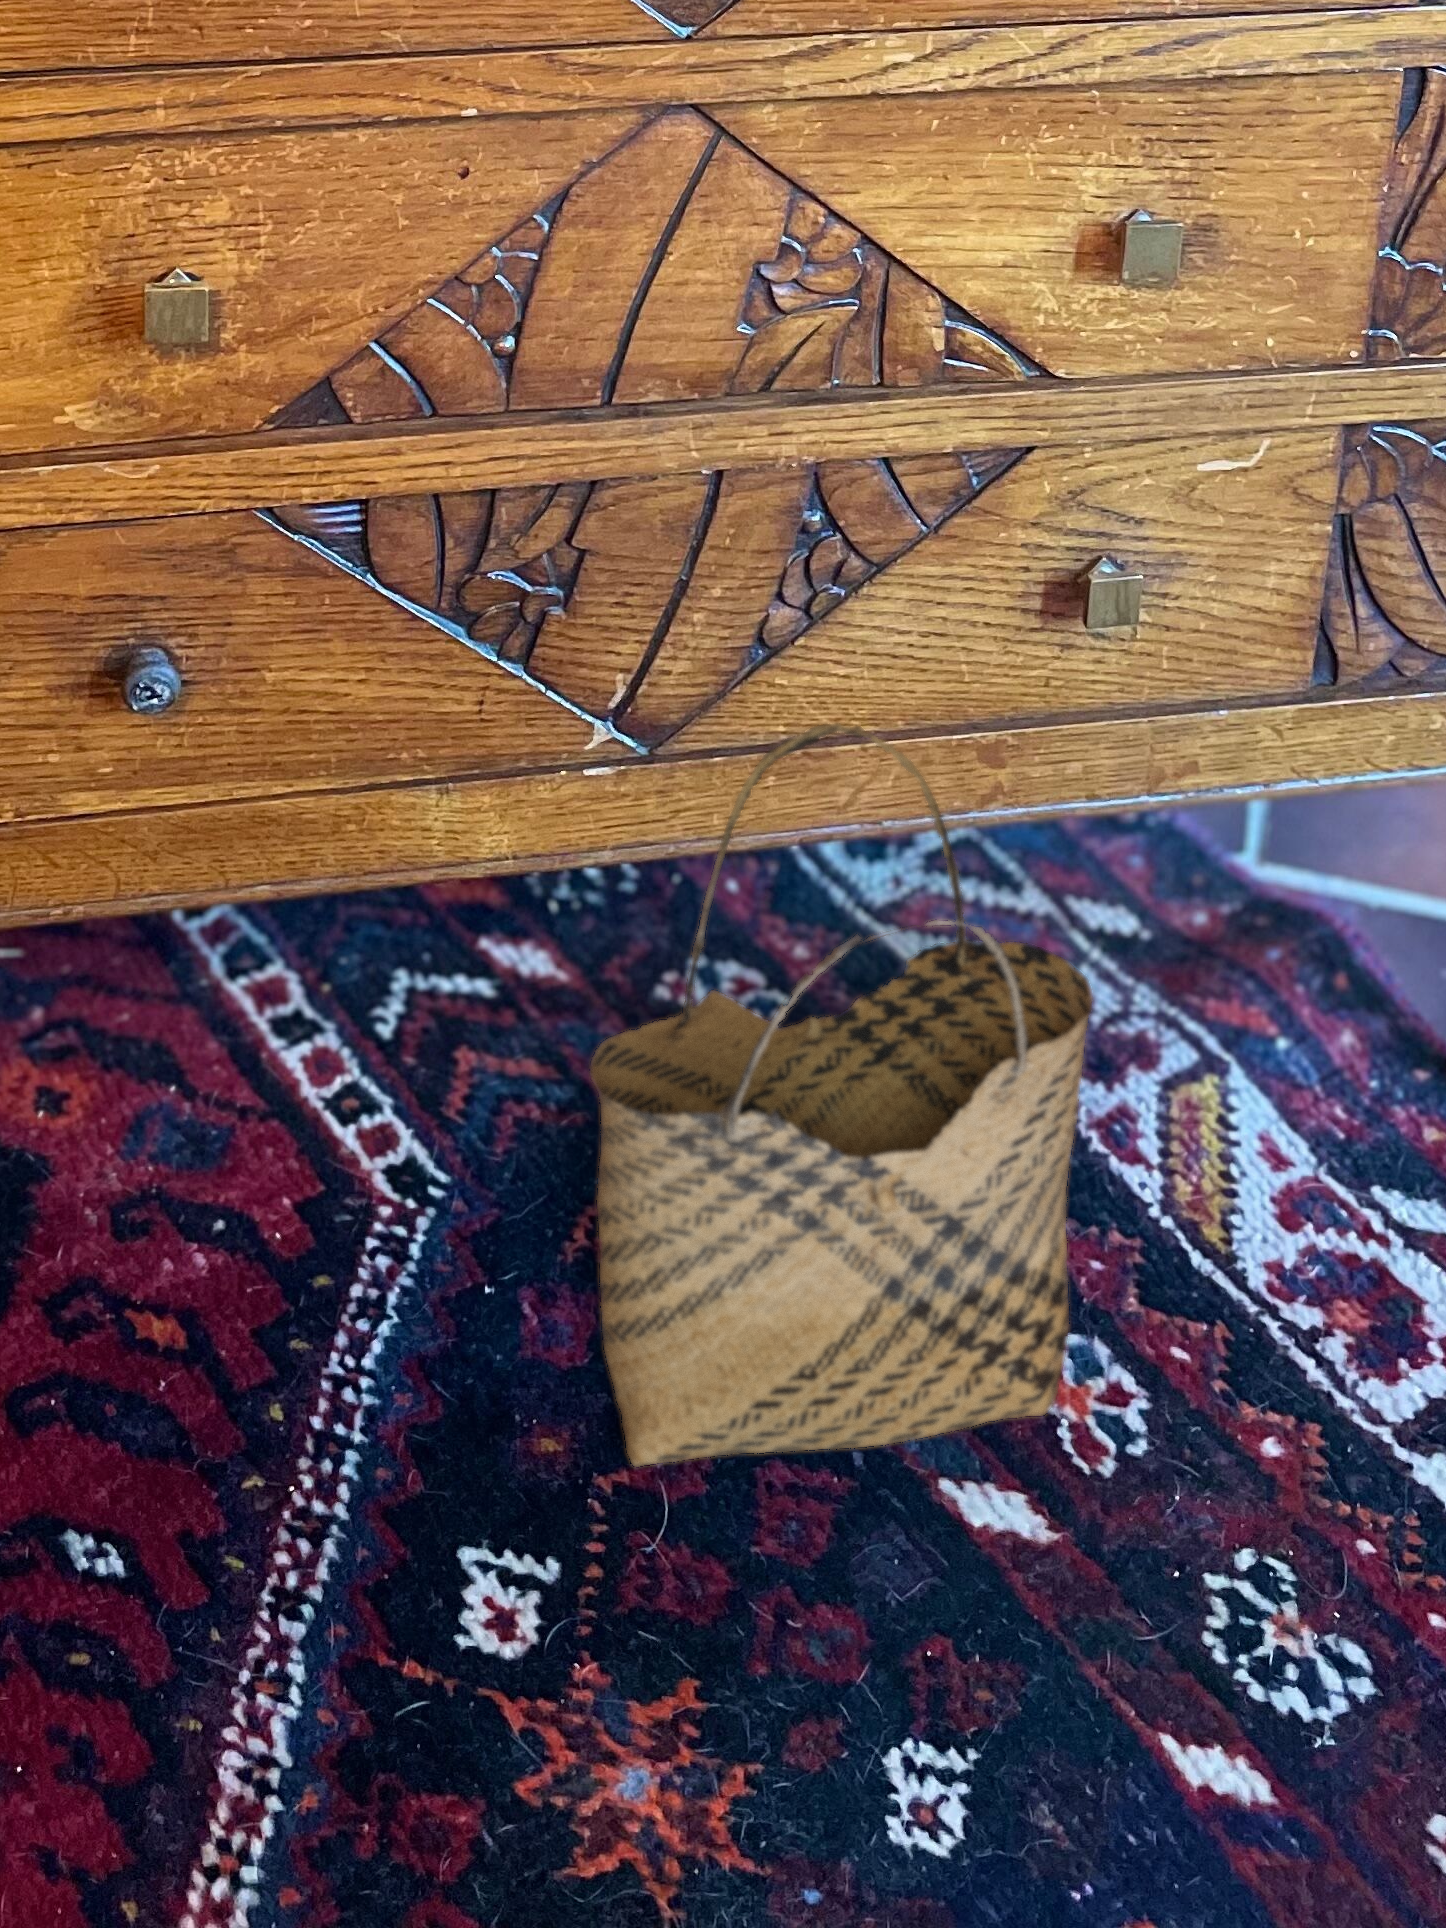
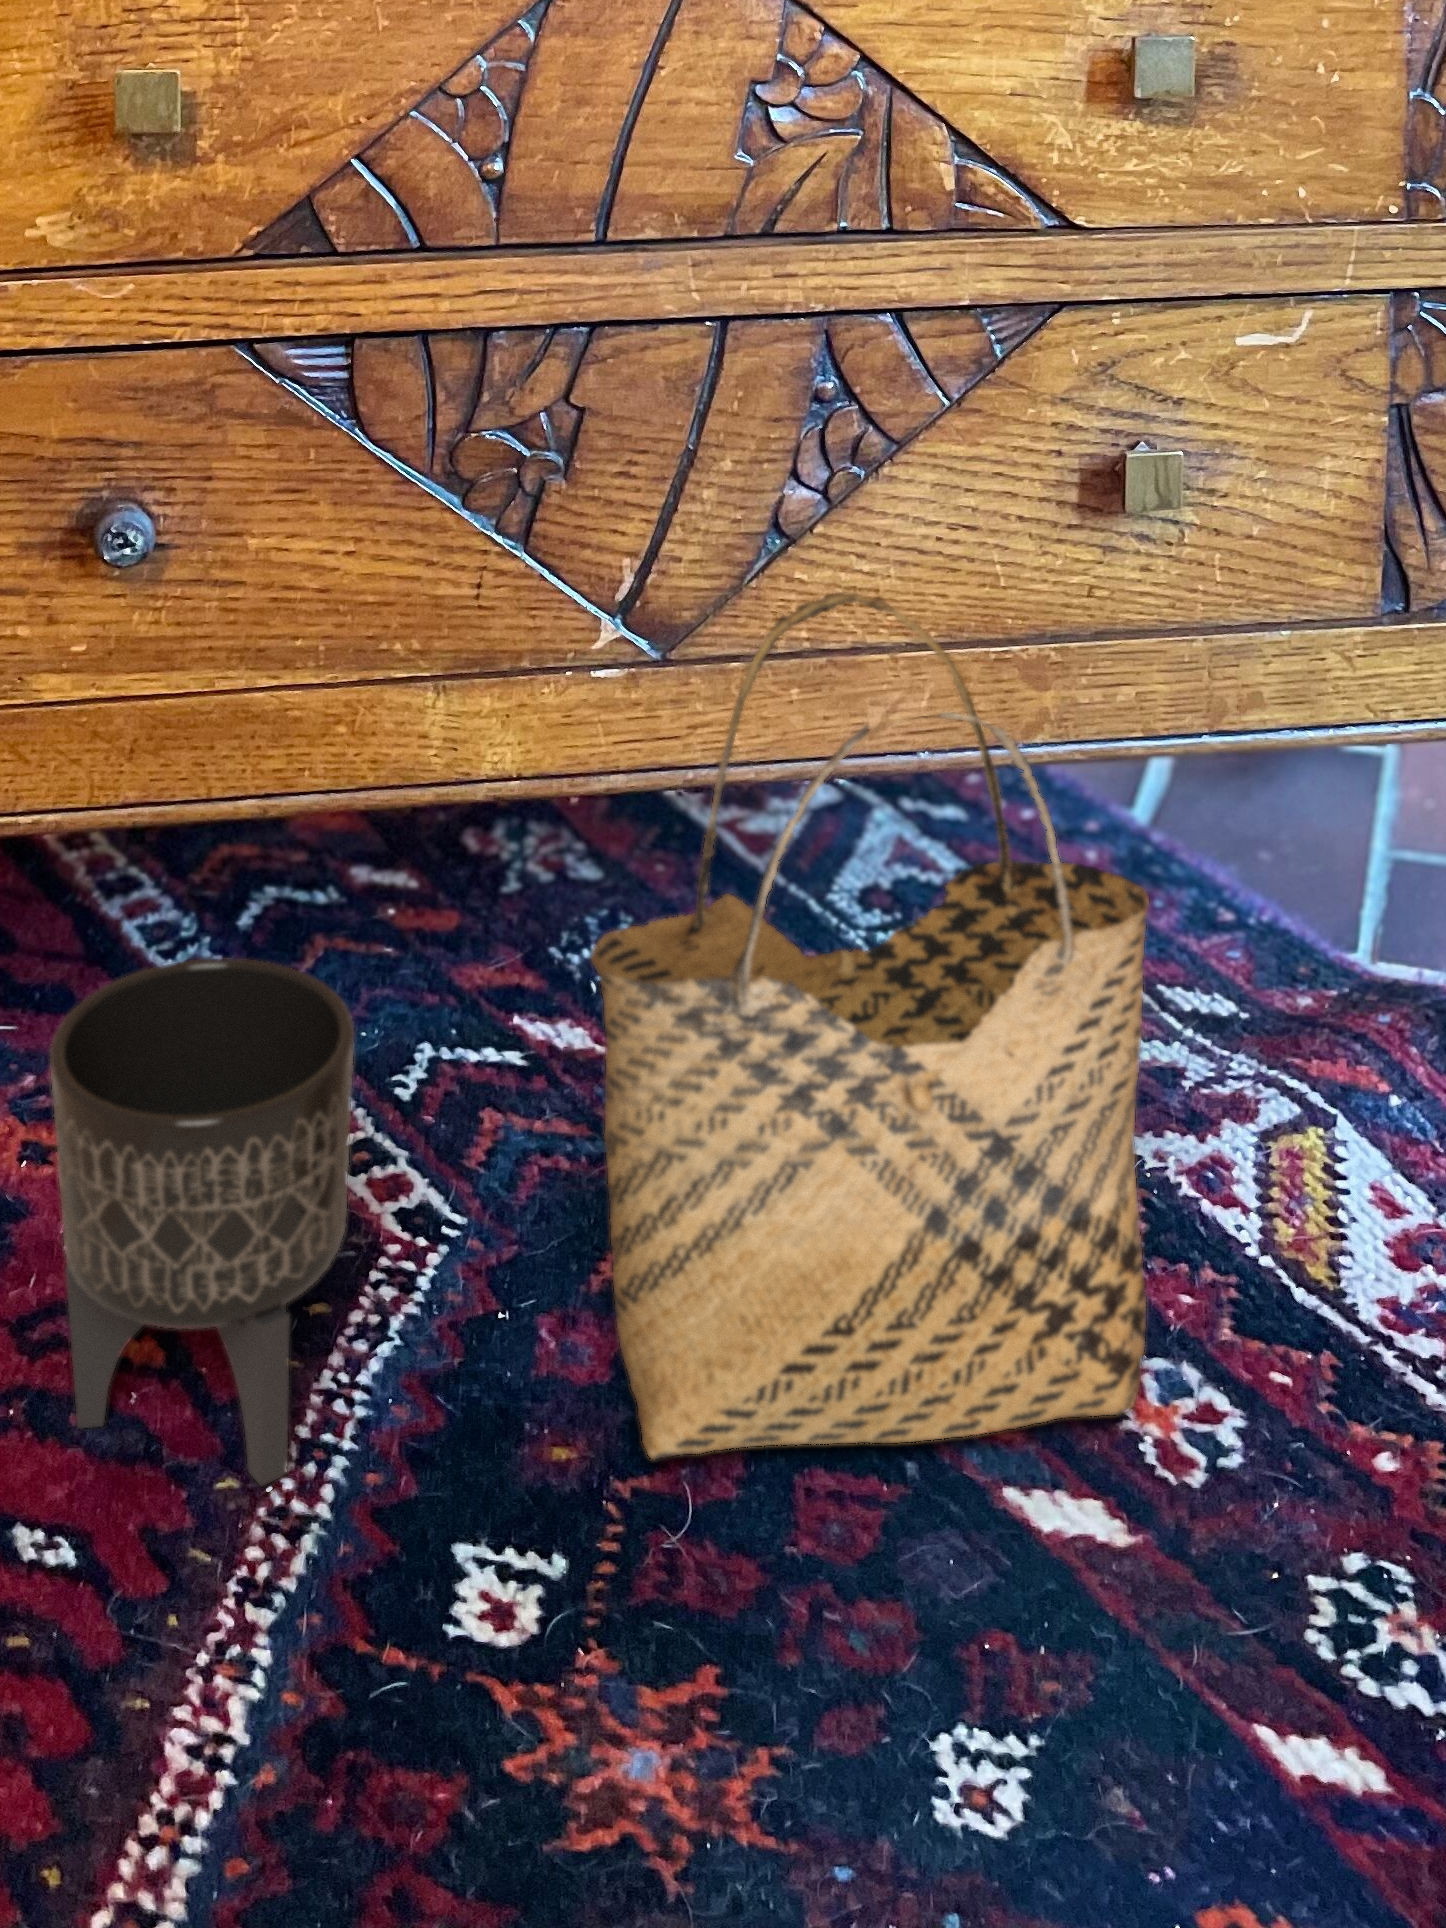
planter: none [98,1029,373,1489] -> present [50,959,354,1485]

